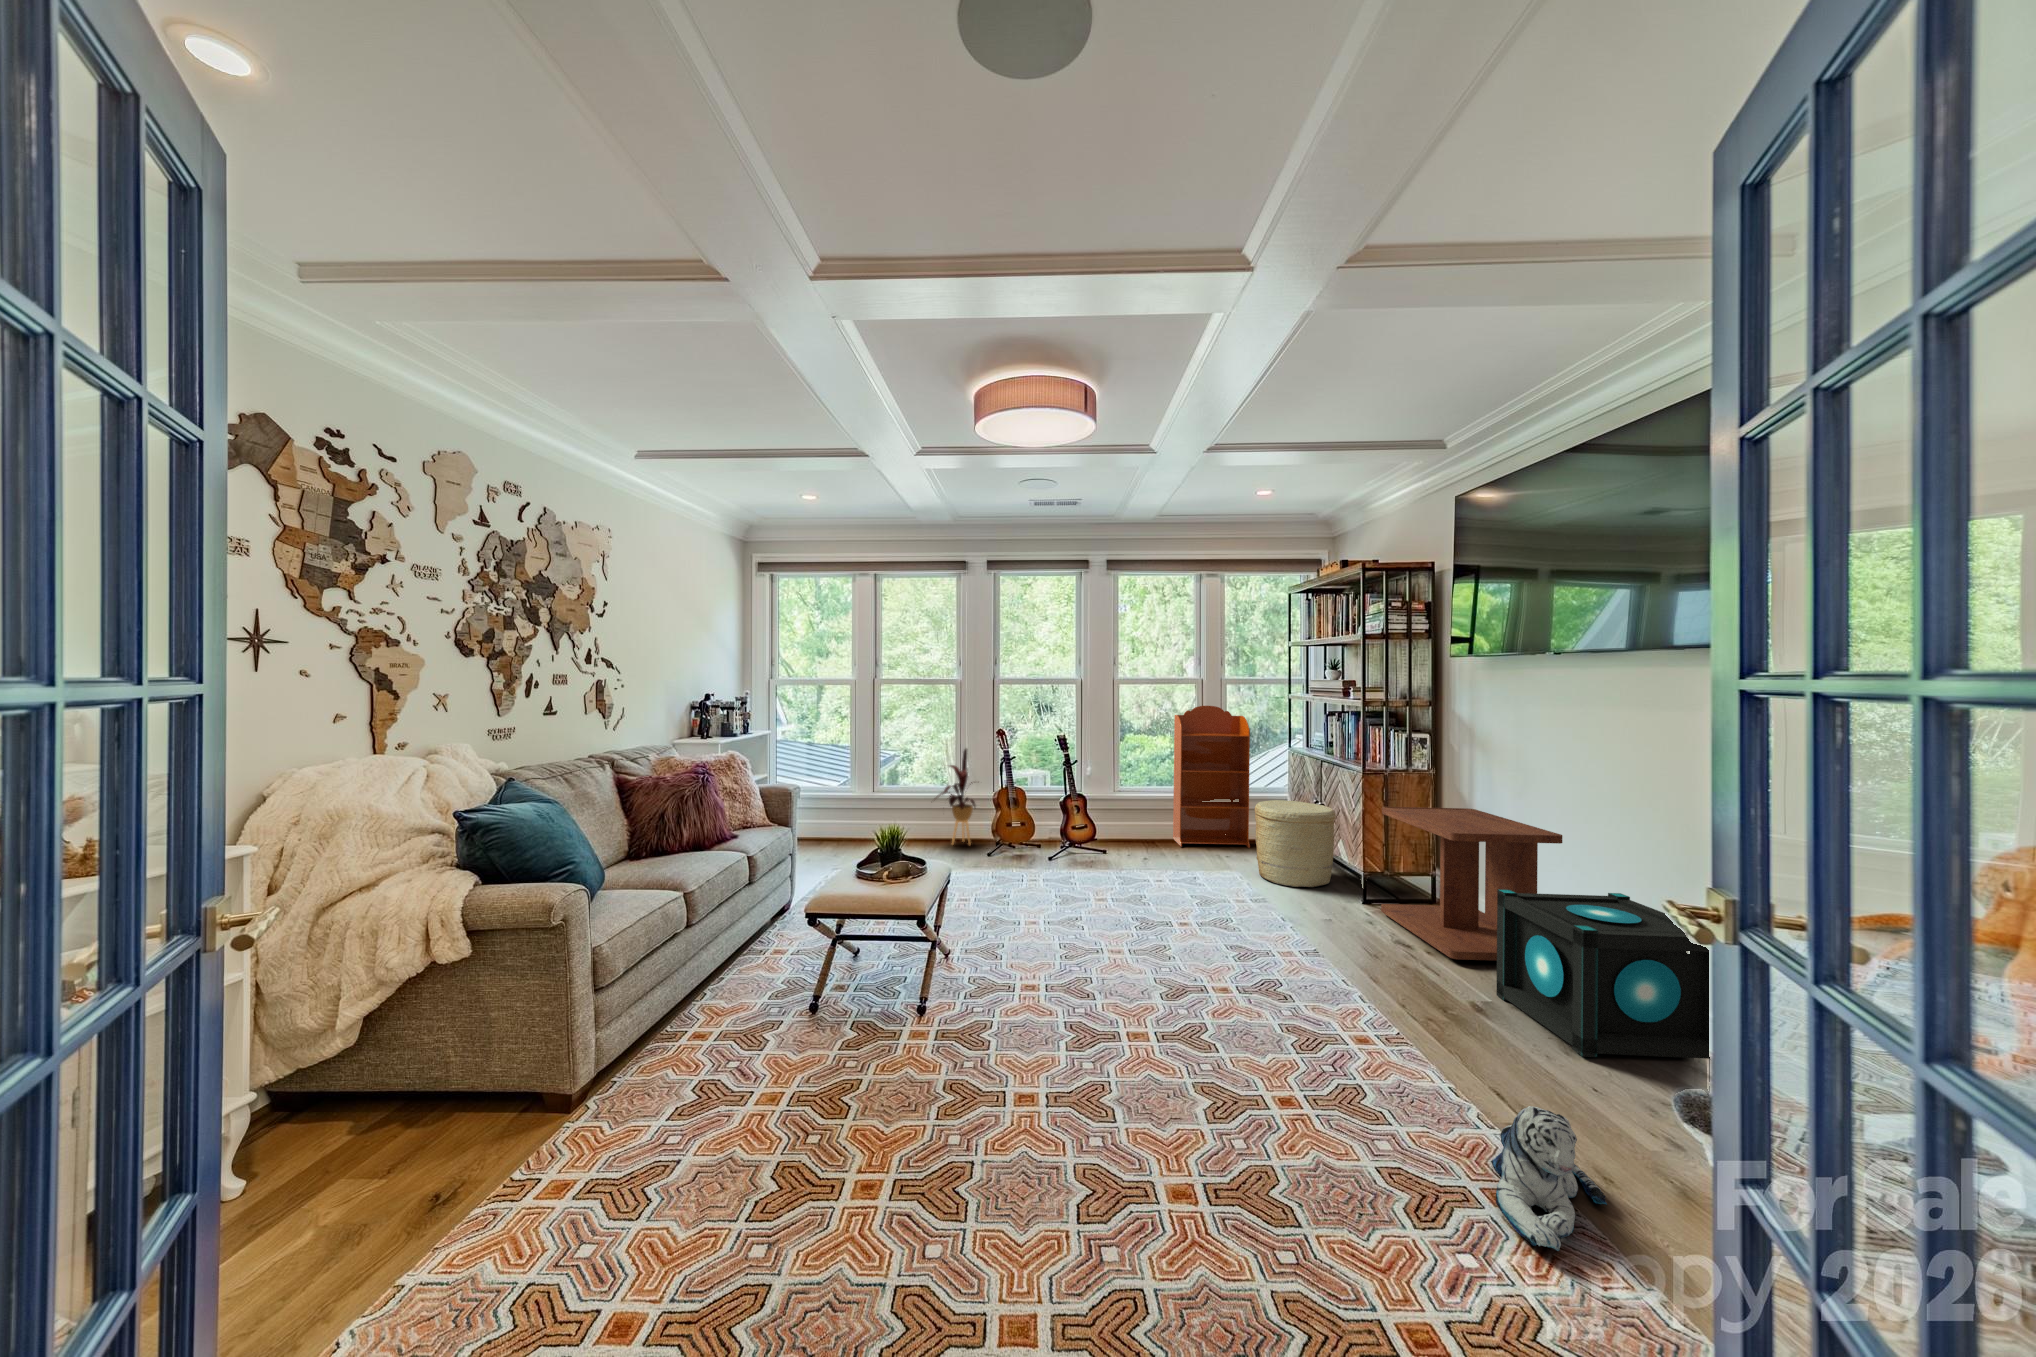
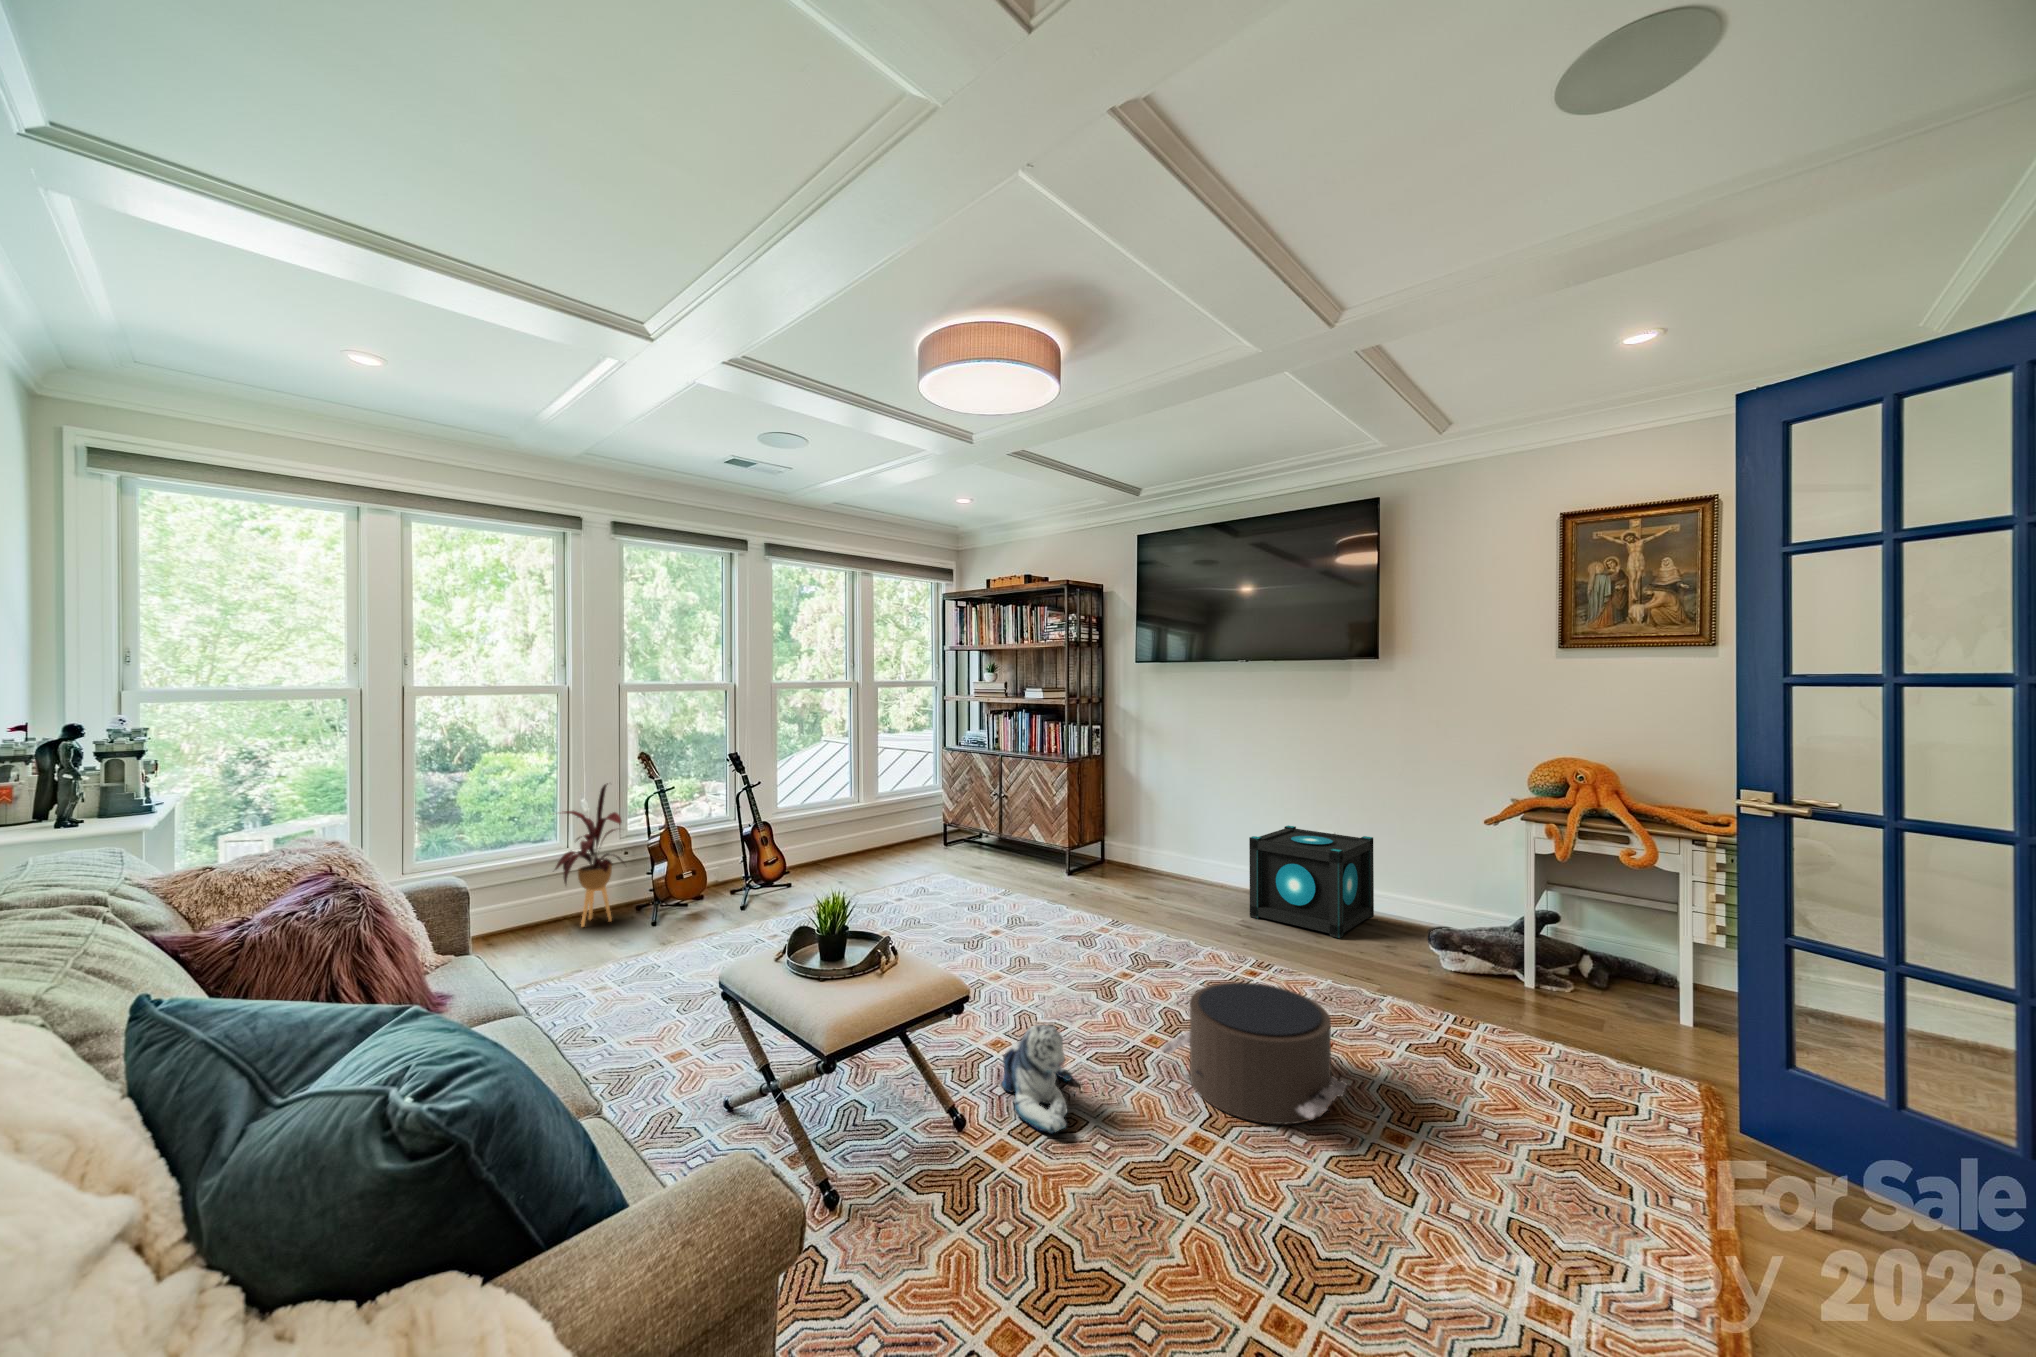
bookcase: present [1173,706,1250,848] -> none [838,709,919,863]
woven basket: present [1255,800,1336,887] -> none [964,796,1036,877]
side table: present [1381,807,1562,960] -> none [1103,782,1237,900]
pouf: none [1083,989,1227,1143] -> present [1161,982,1348,1124]
plush toy: present [1491,1106,1607,1251] -> present [1001,1025,1072,1133]

